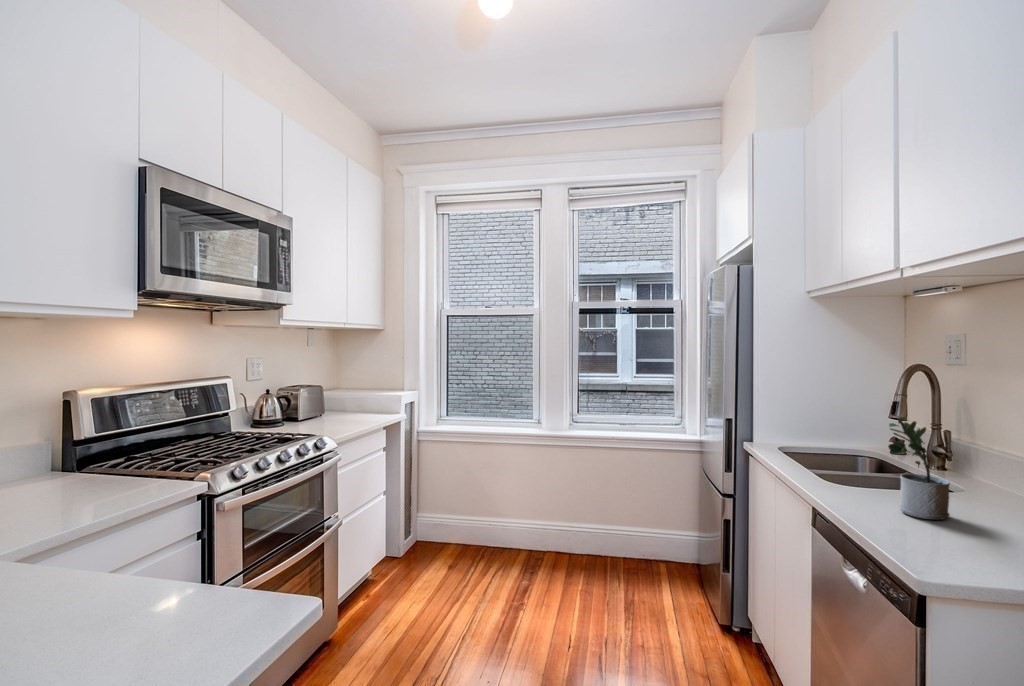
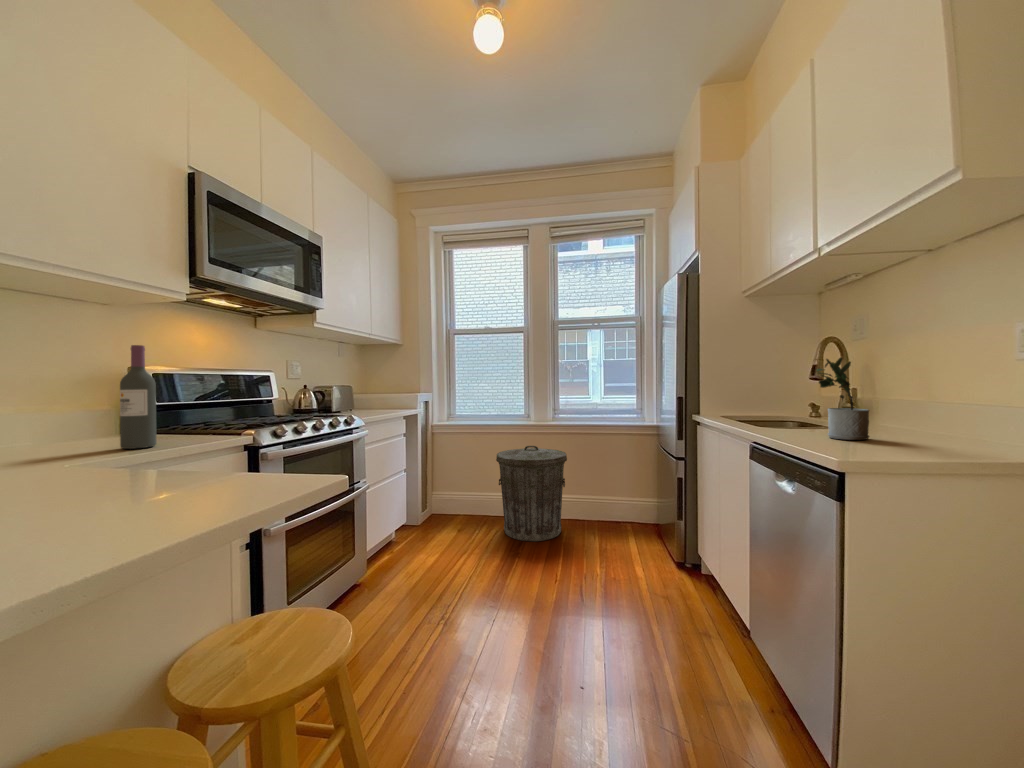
wine bottle: none [60,389,100,511] -> present [120,345,157,449]
trash can: none [500,464,588,587] -> present [496,446,567,541]

